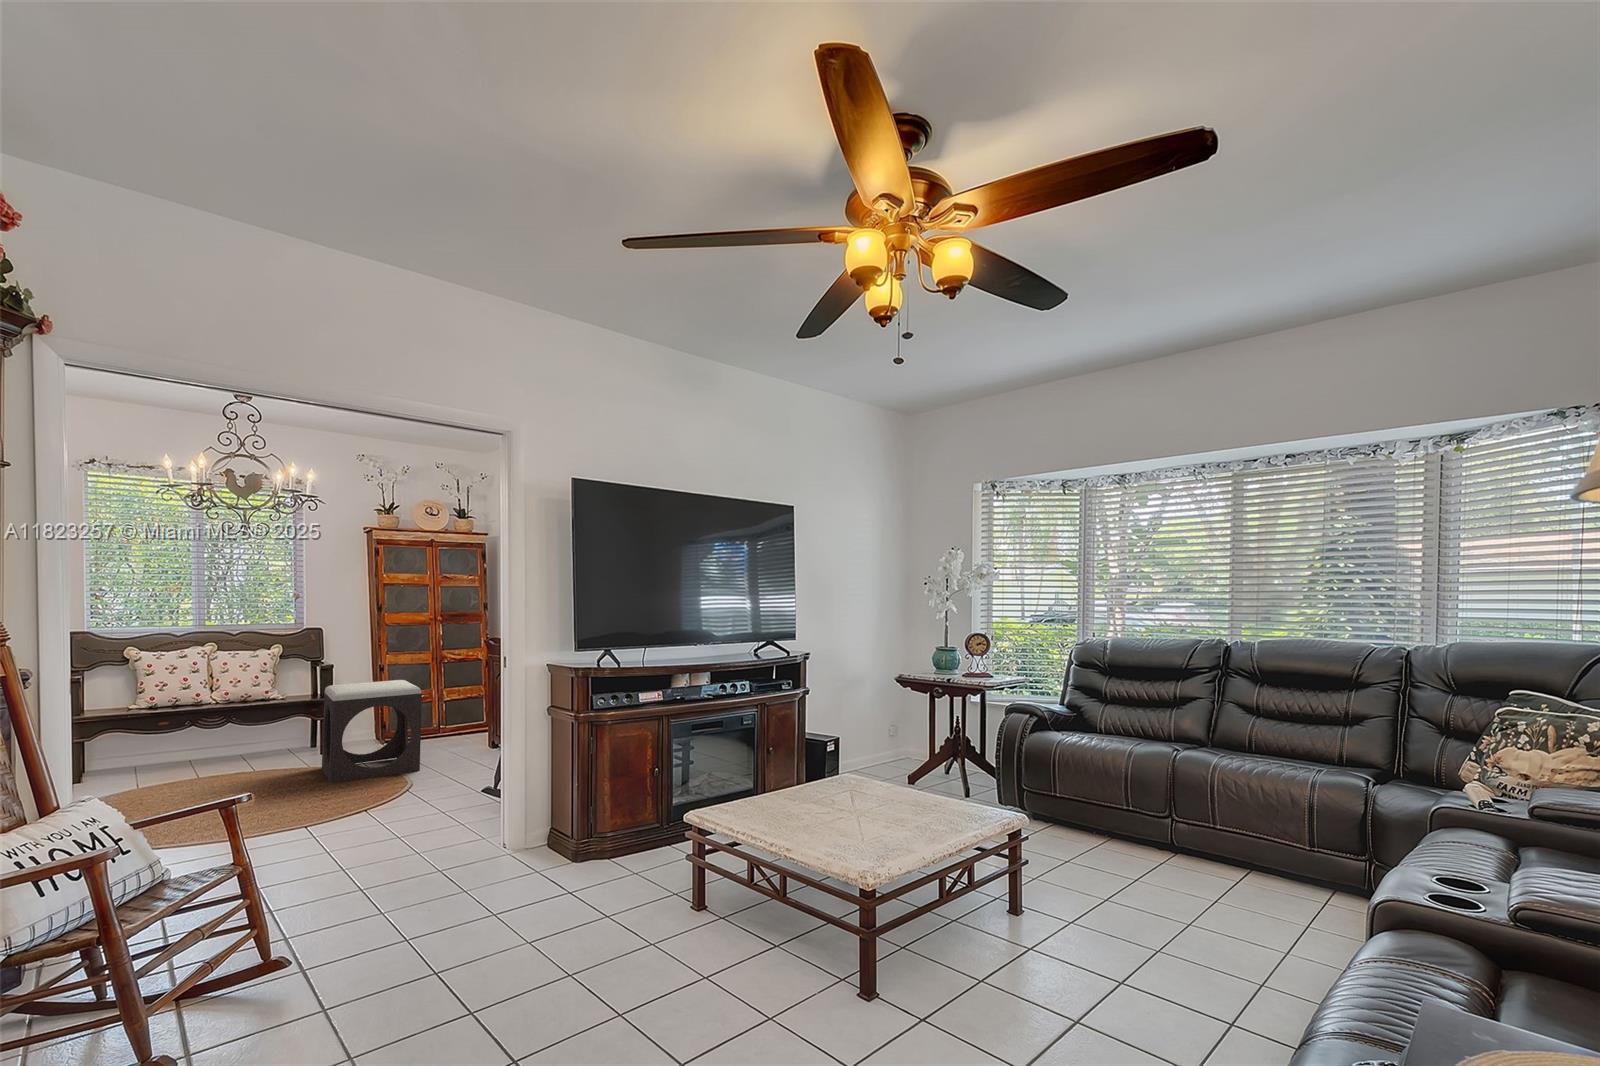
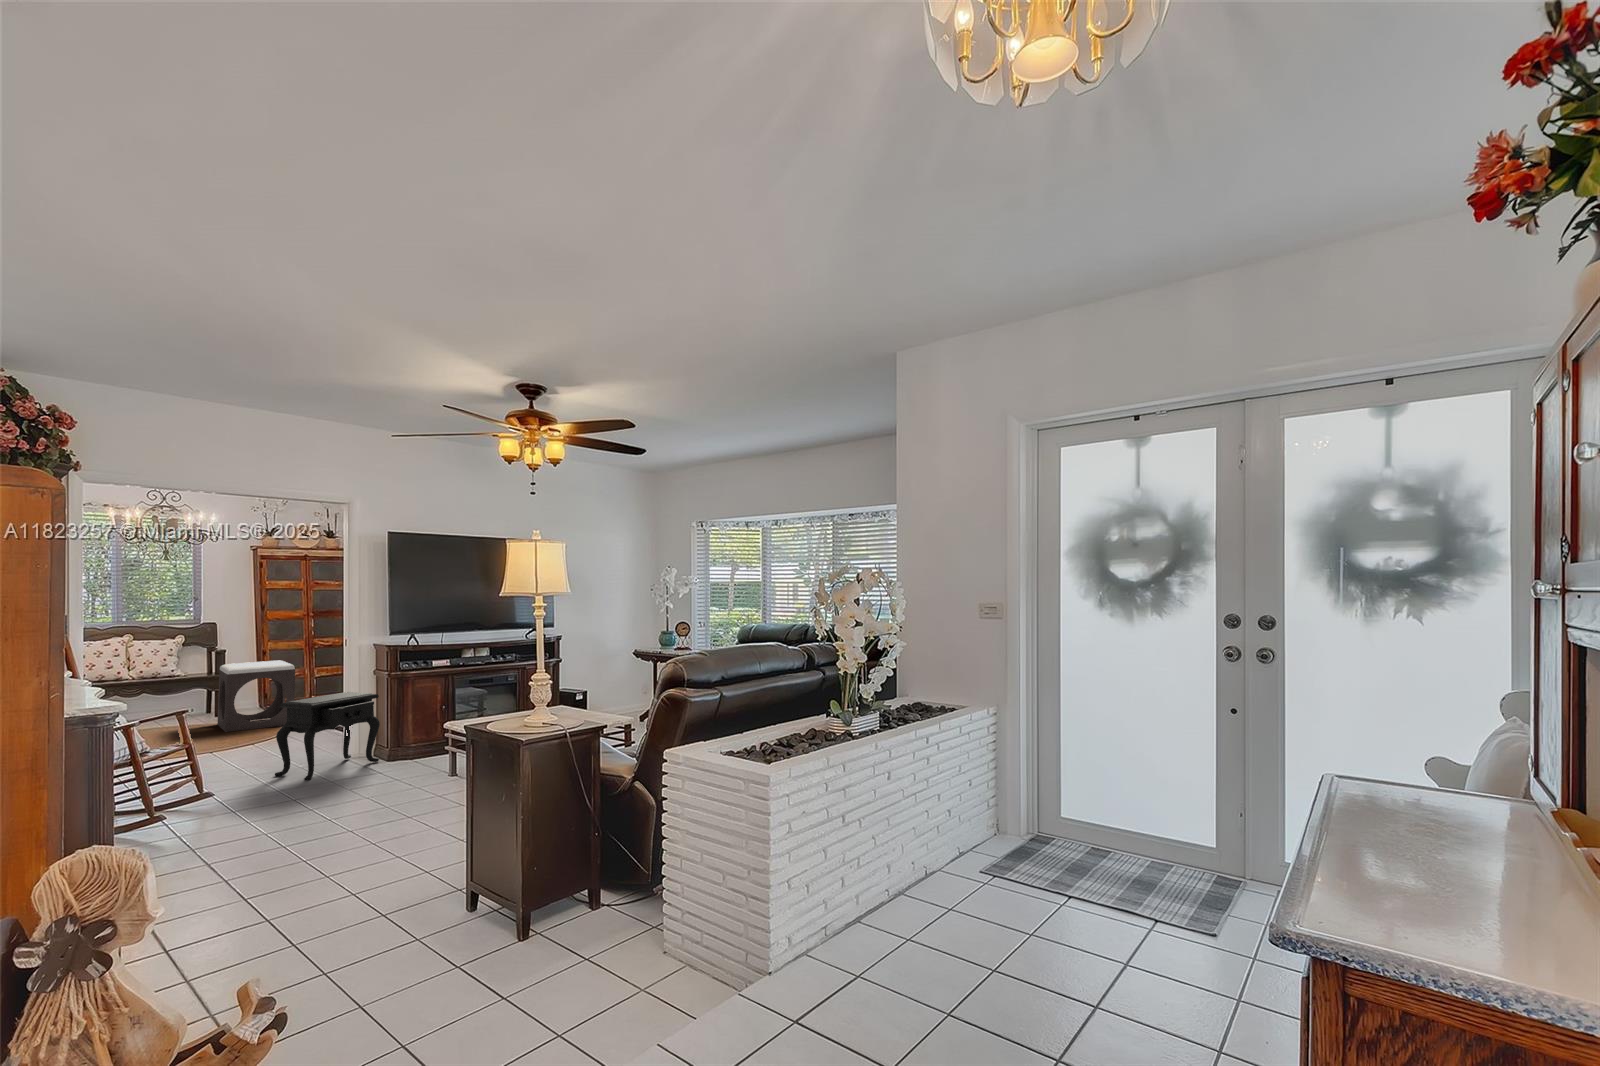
side table: none [397,743,559,909] -> present [275,692,380,780]

